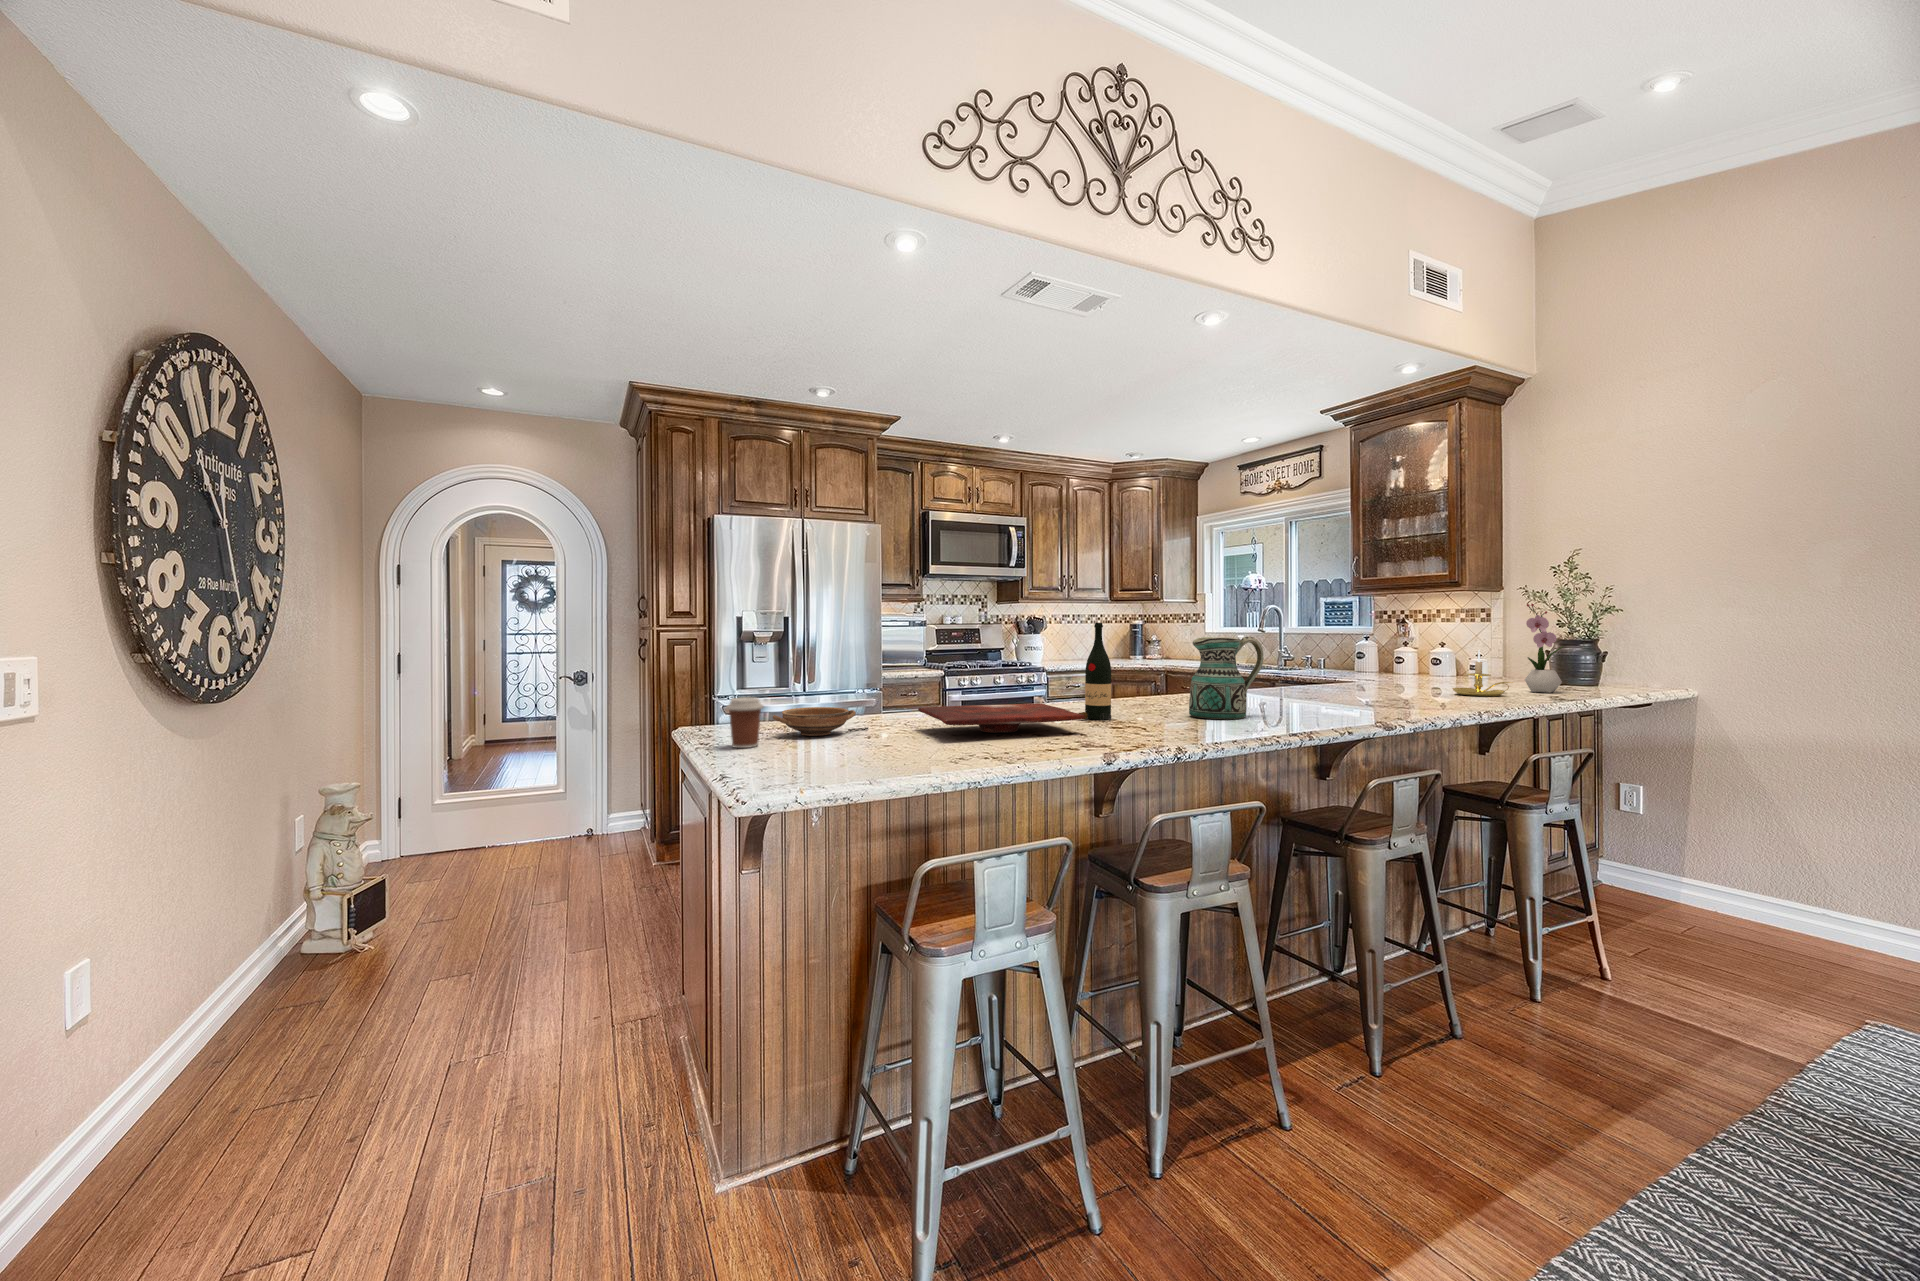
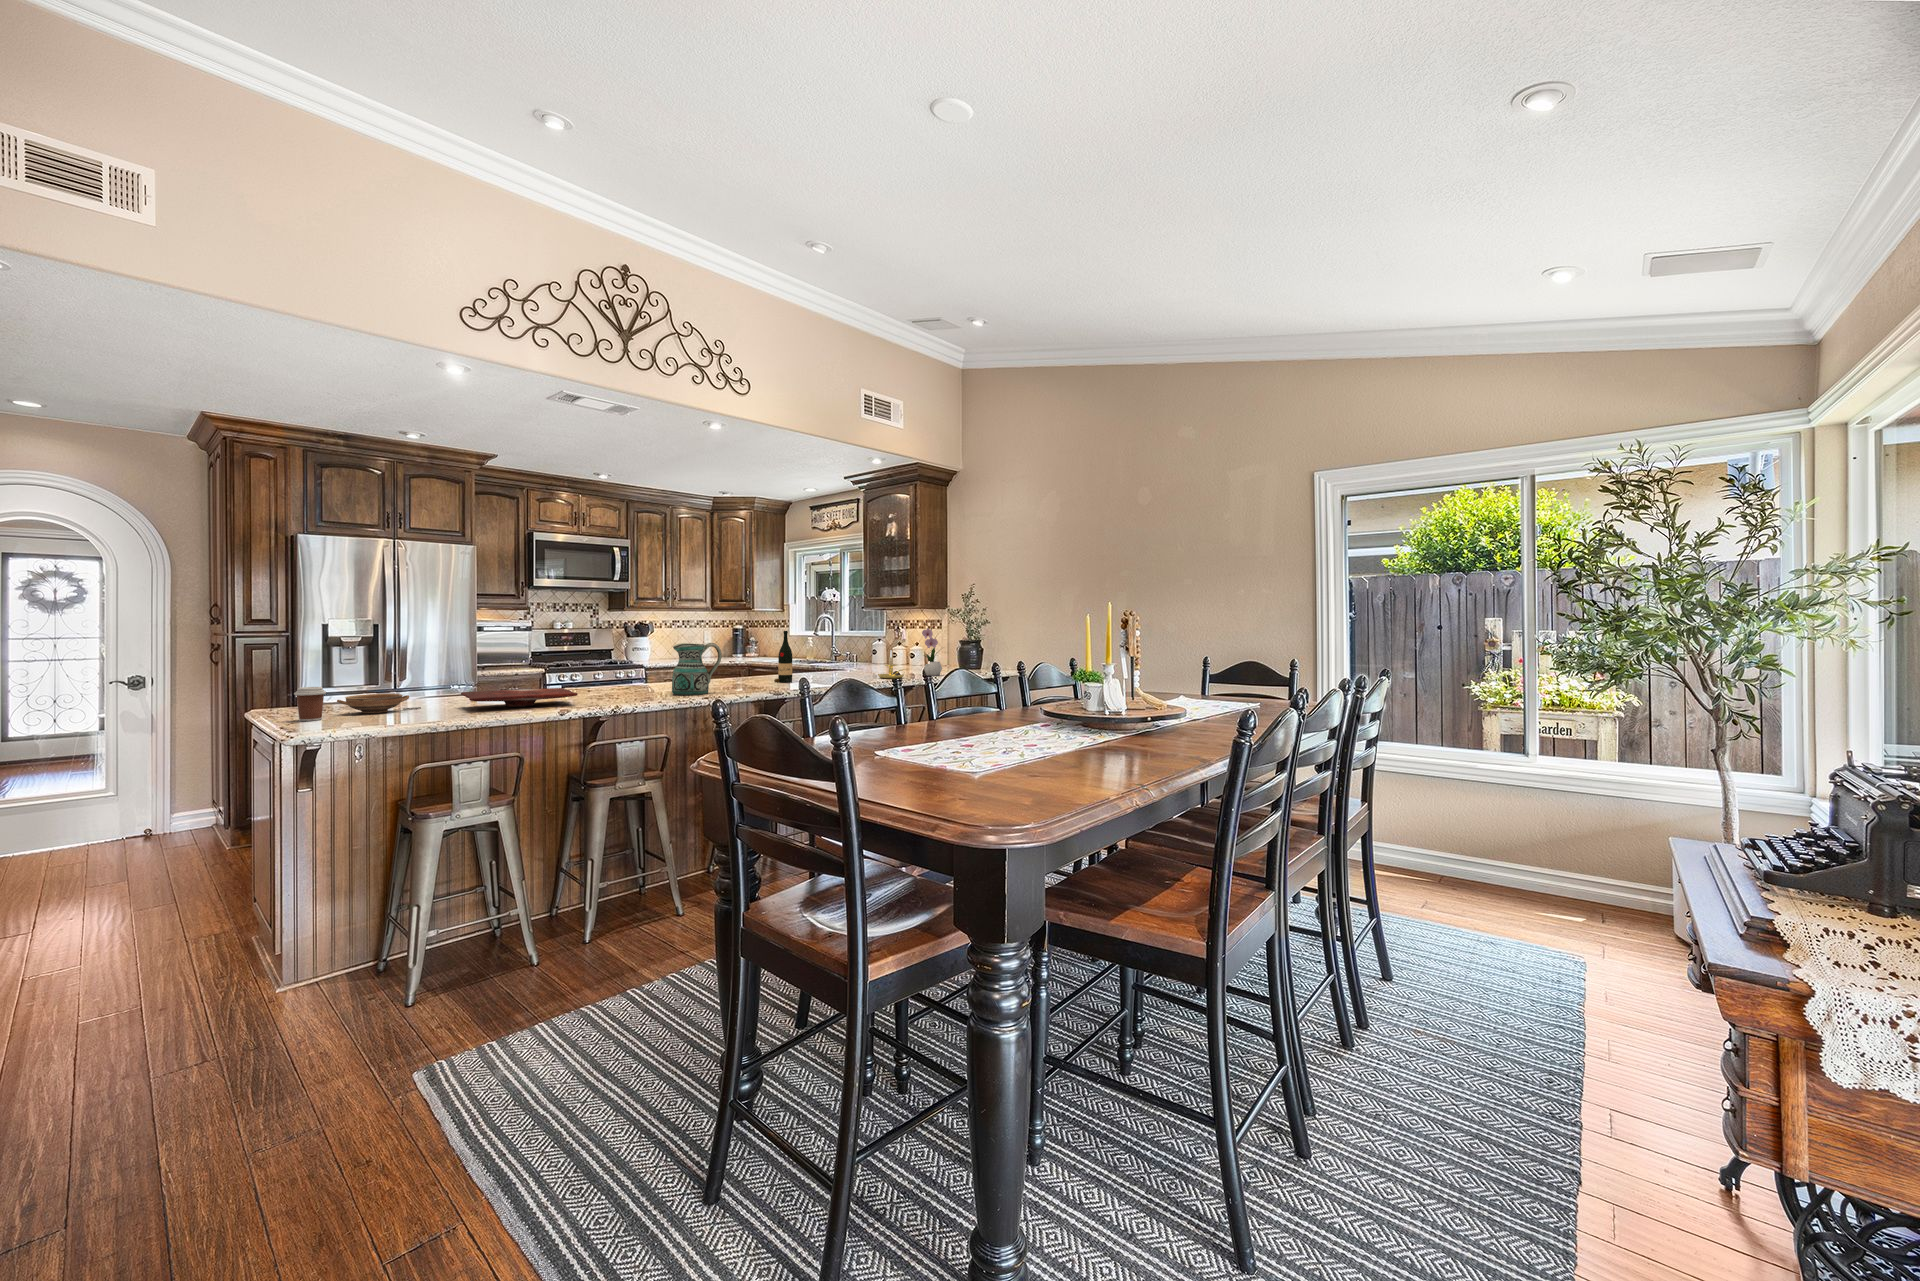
wine bottle: present [1079,623,1111,721] -> present [774,631,792,683]

